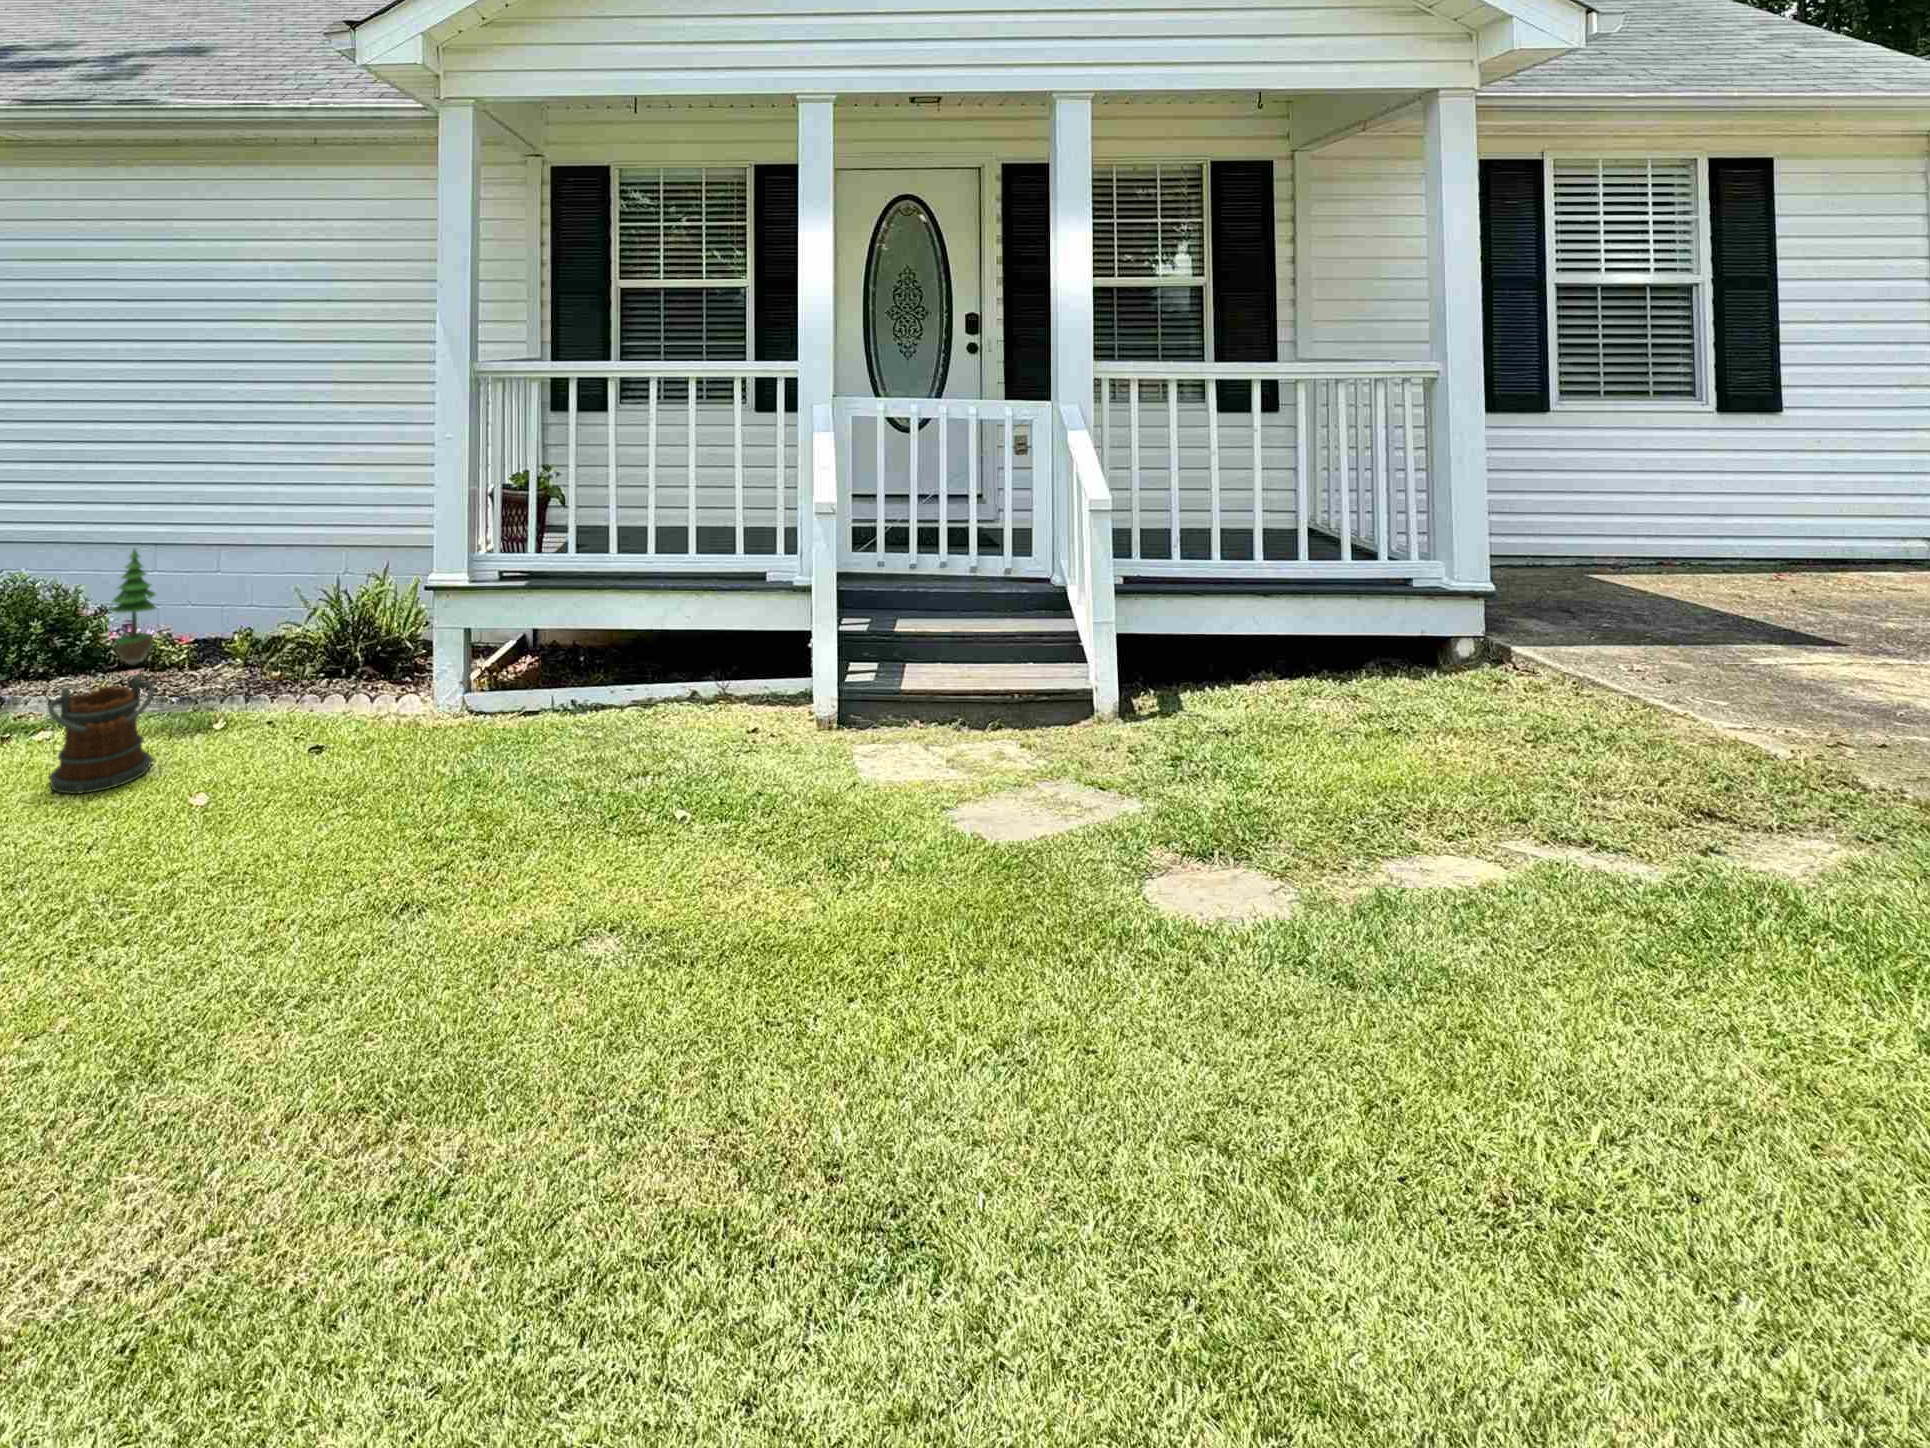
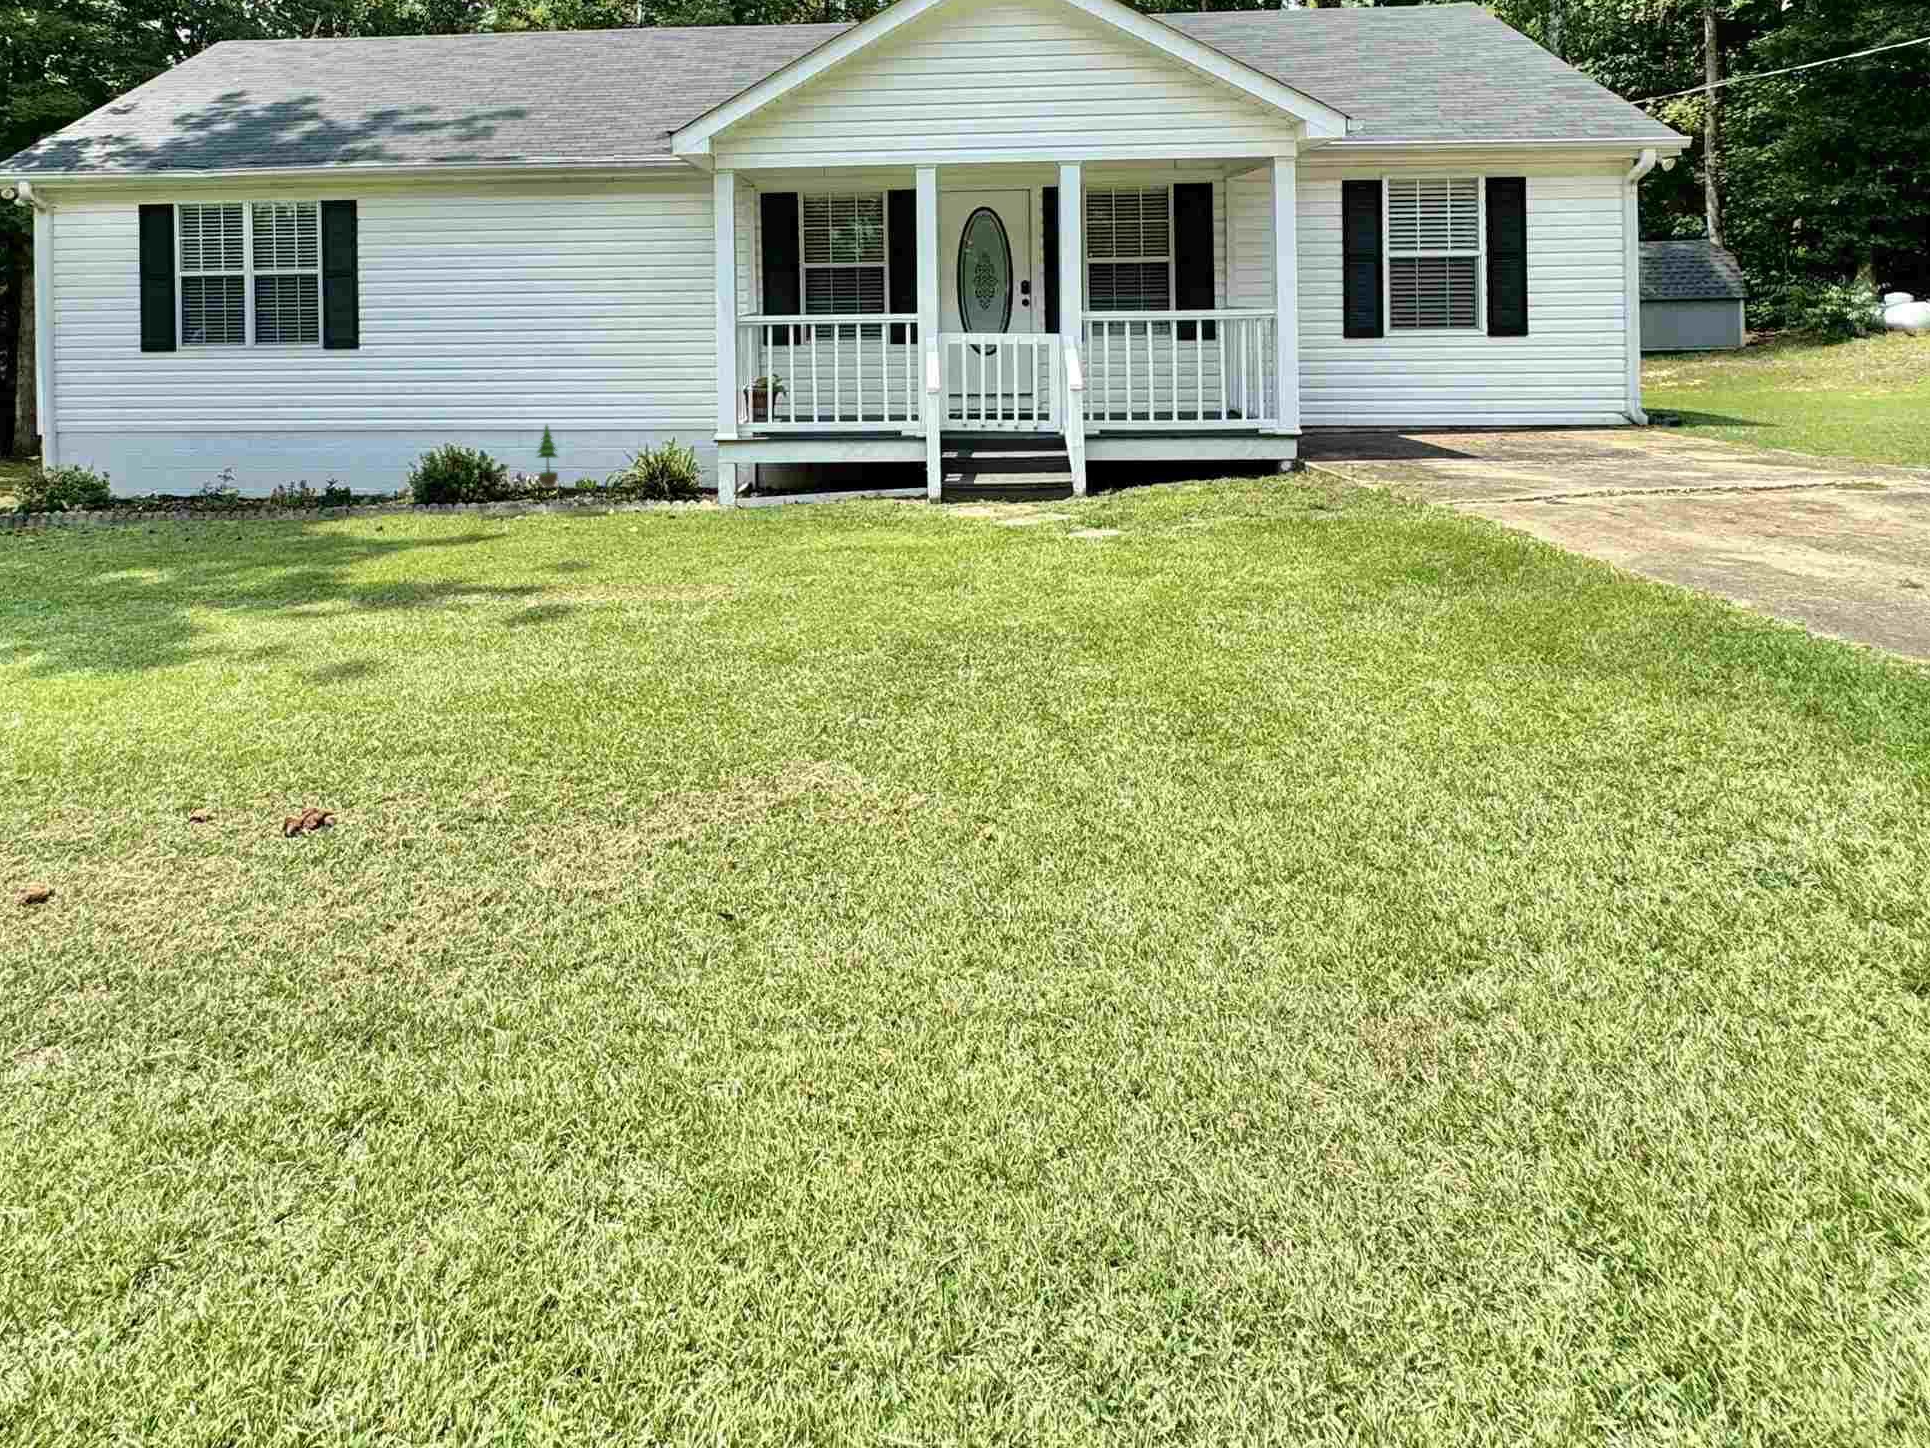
bucket: present [48,674,154,794] -> none [575,468,619,518]

